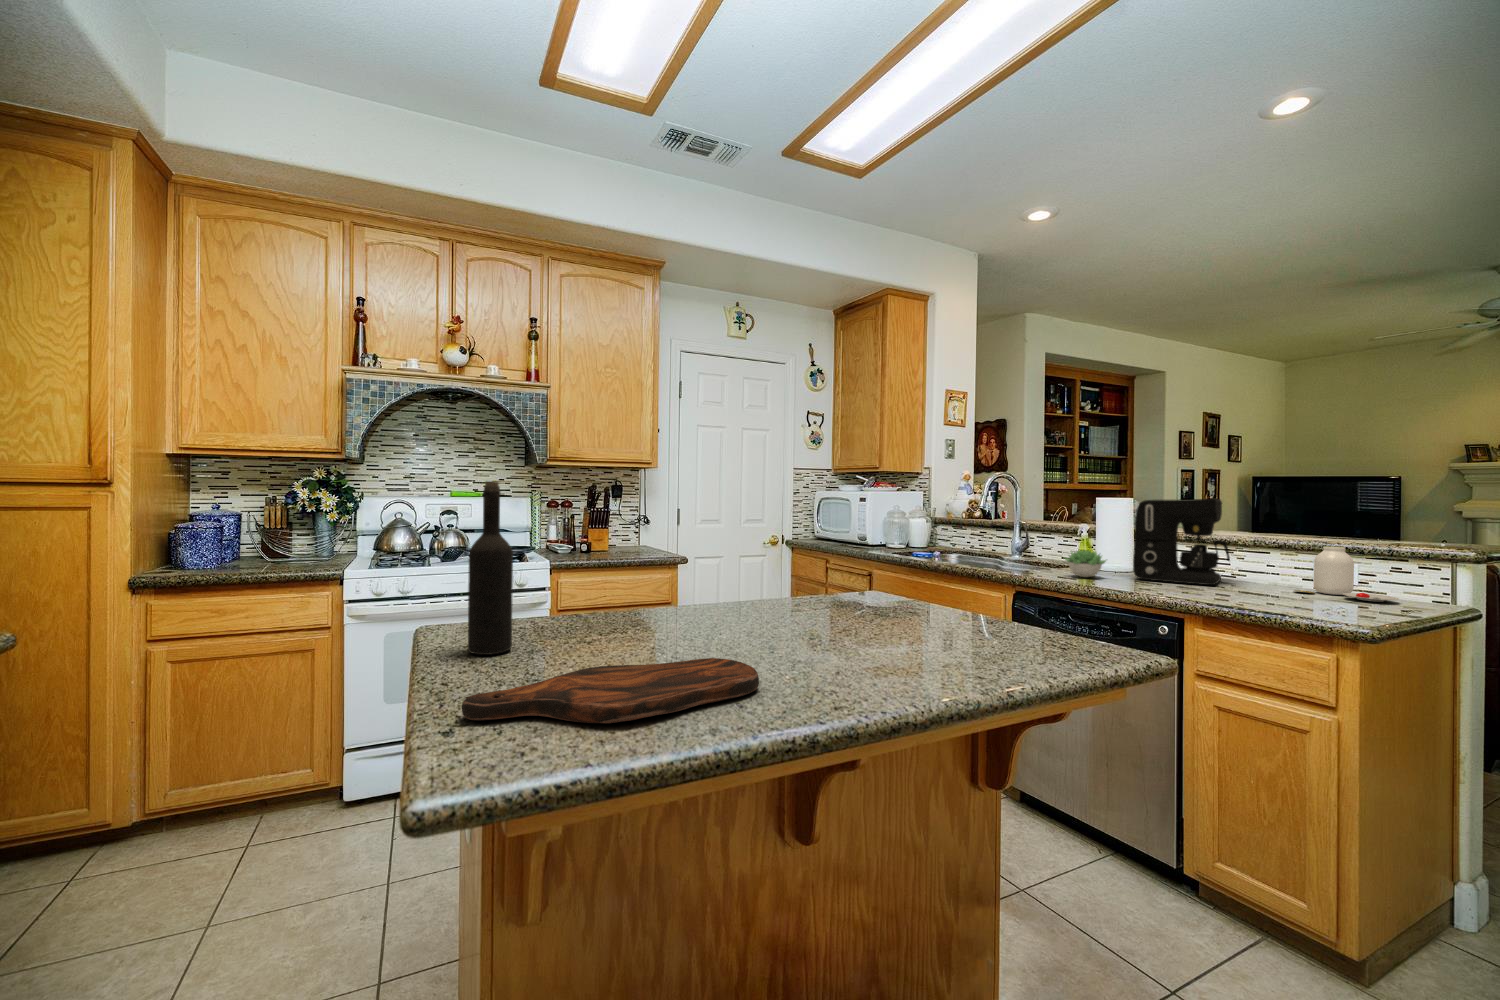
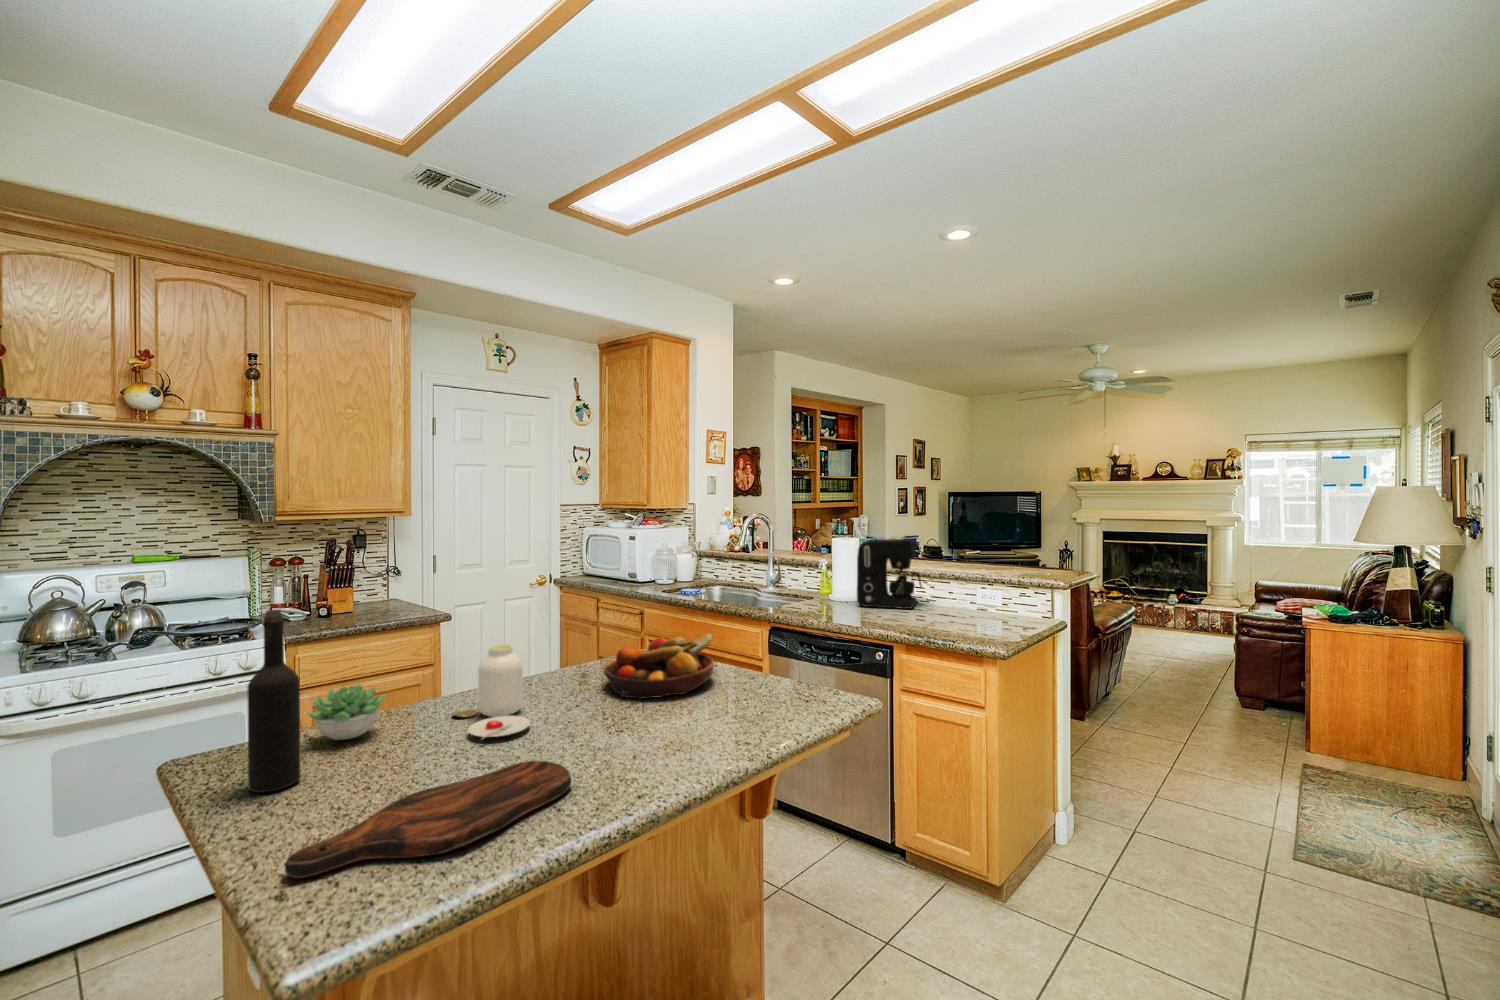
jar: present [1294,546,1399,602] -> present [452,645,530,739]
succulent plant: present [1065,550,1106,577] -> present [307,684,386,740]
fruit bowl: none [815,567,943,630] -> present [604,634,714,699]

